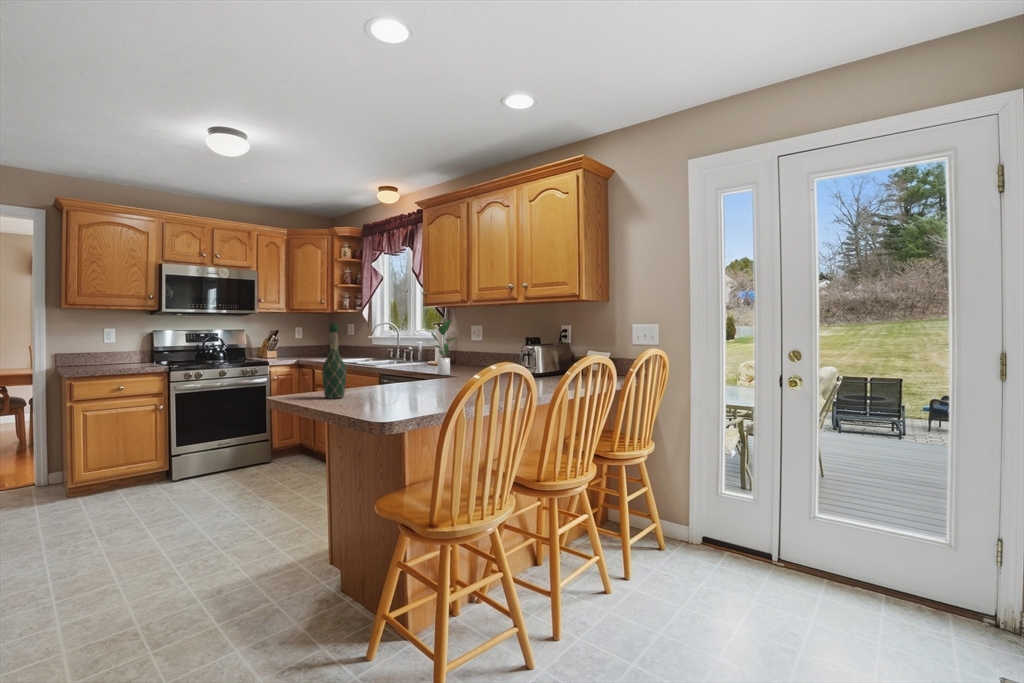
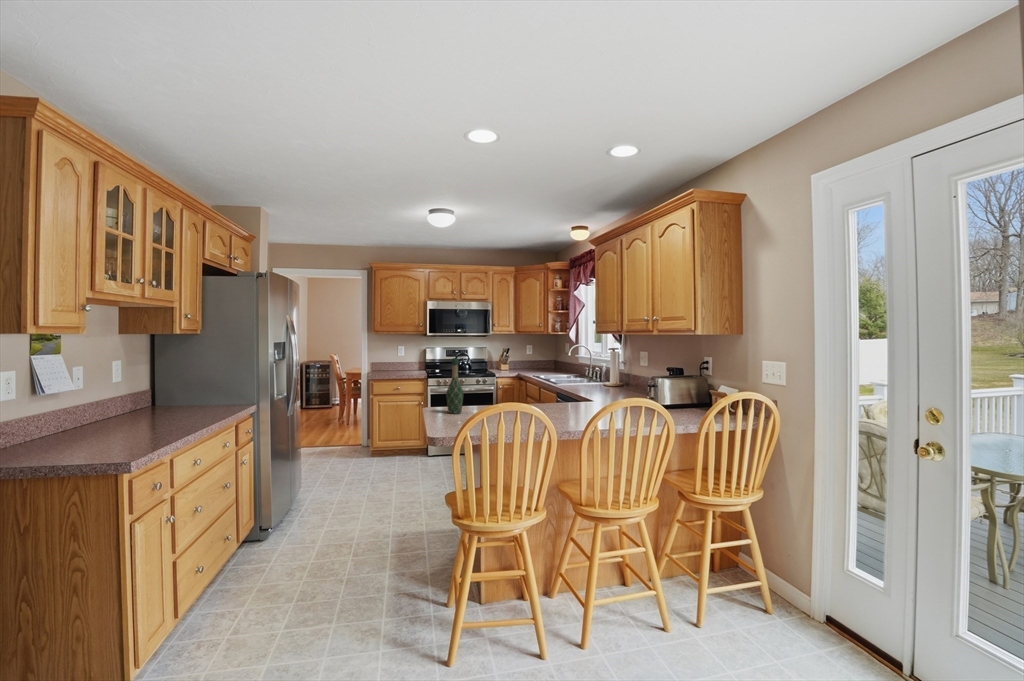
potted plant: present [431,319,456,375] -> none [574,348,602,398]

